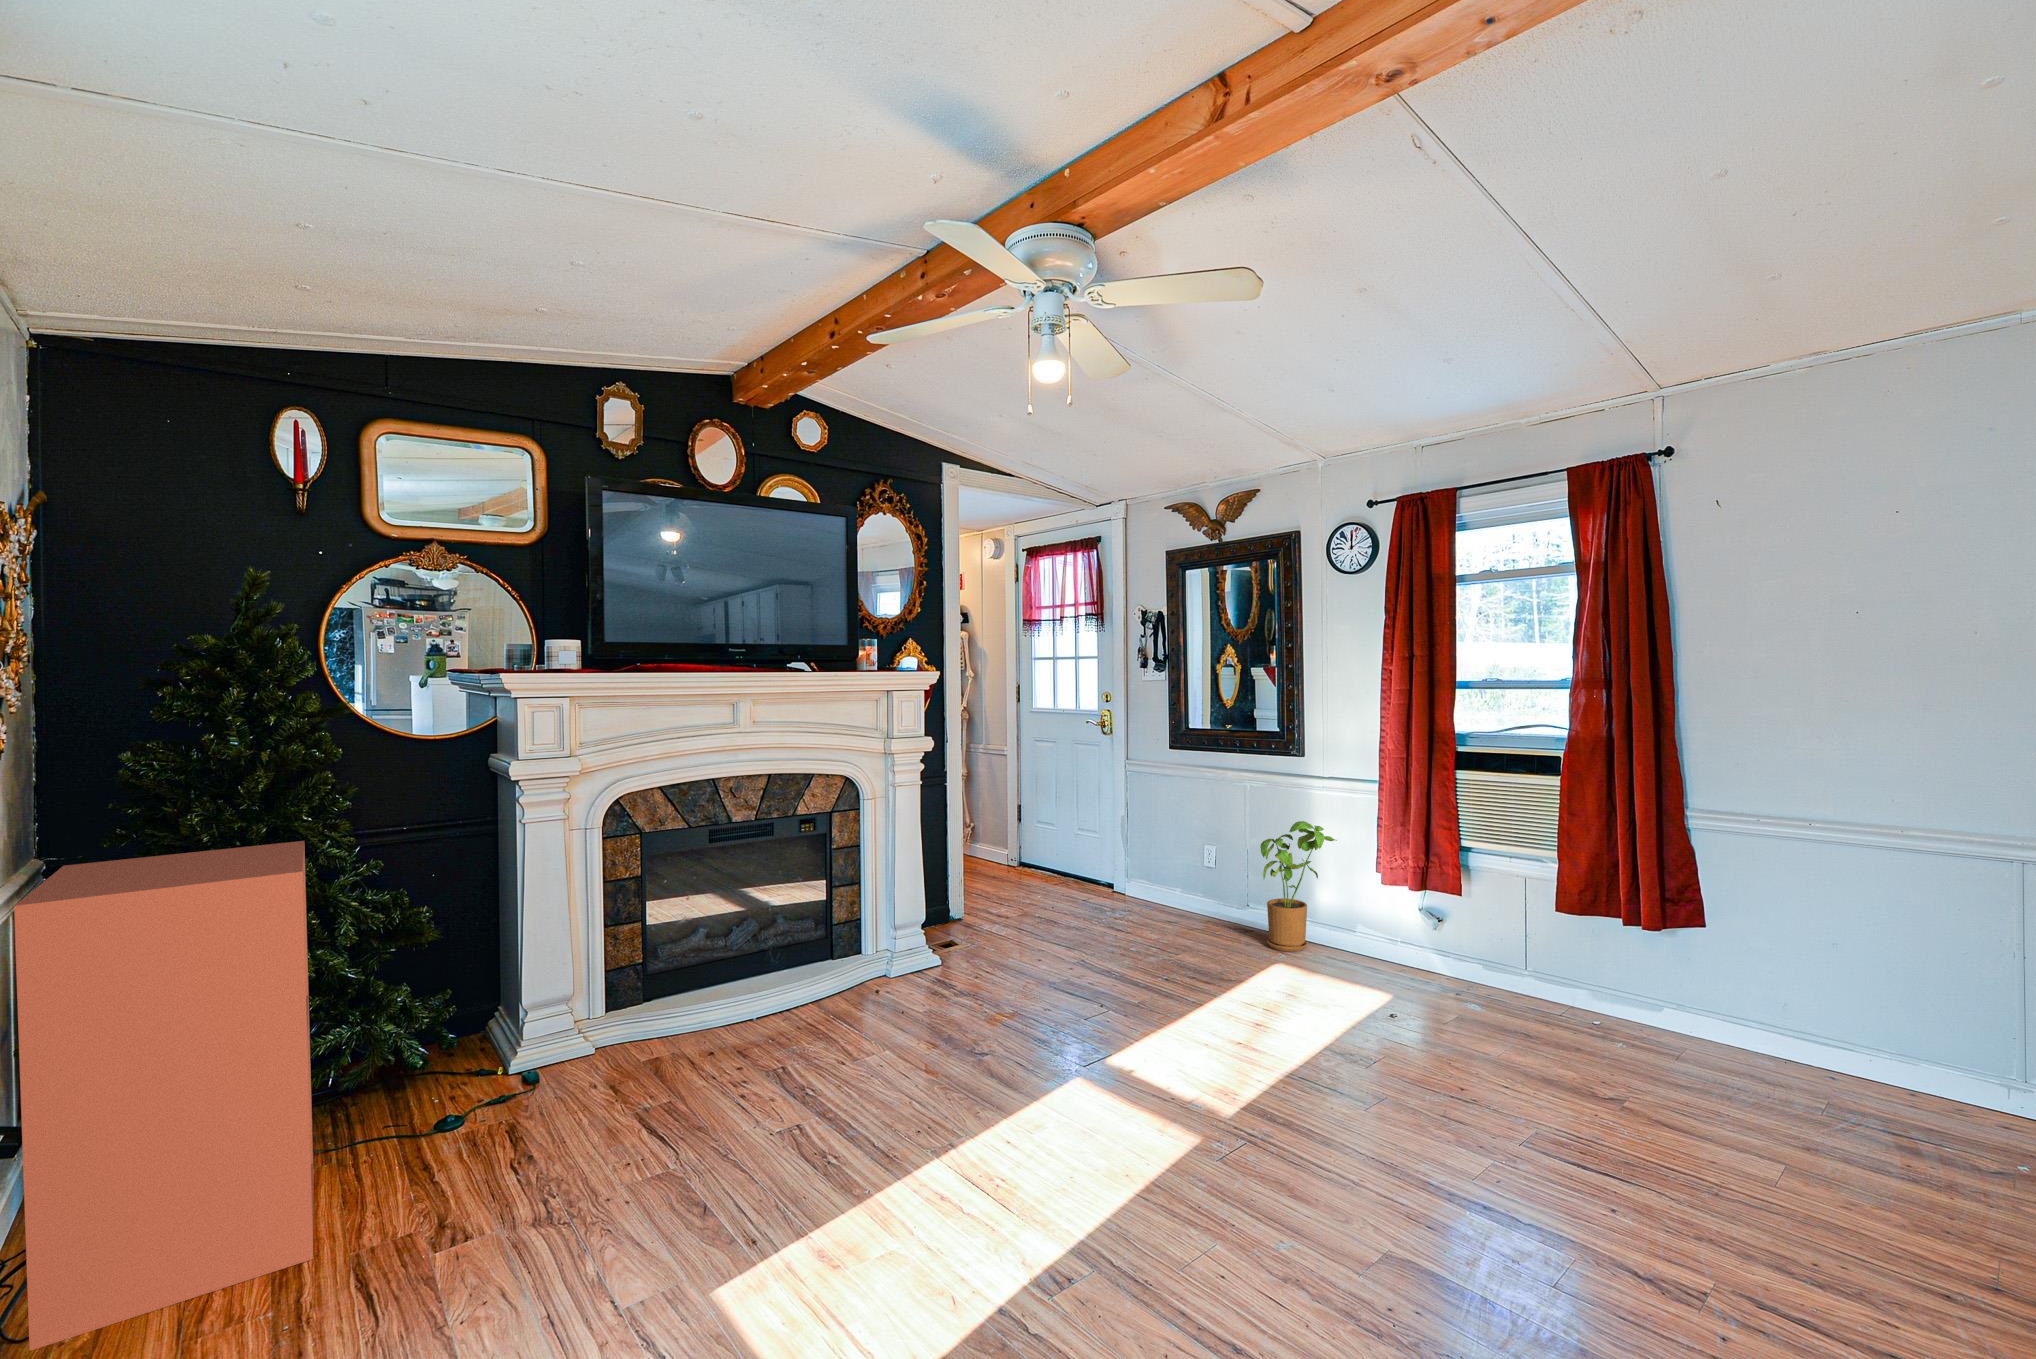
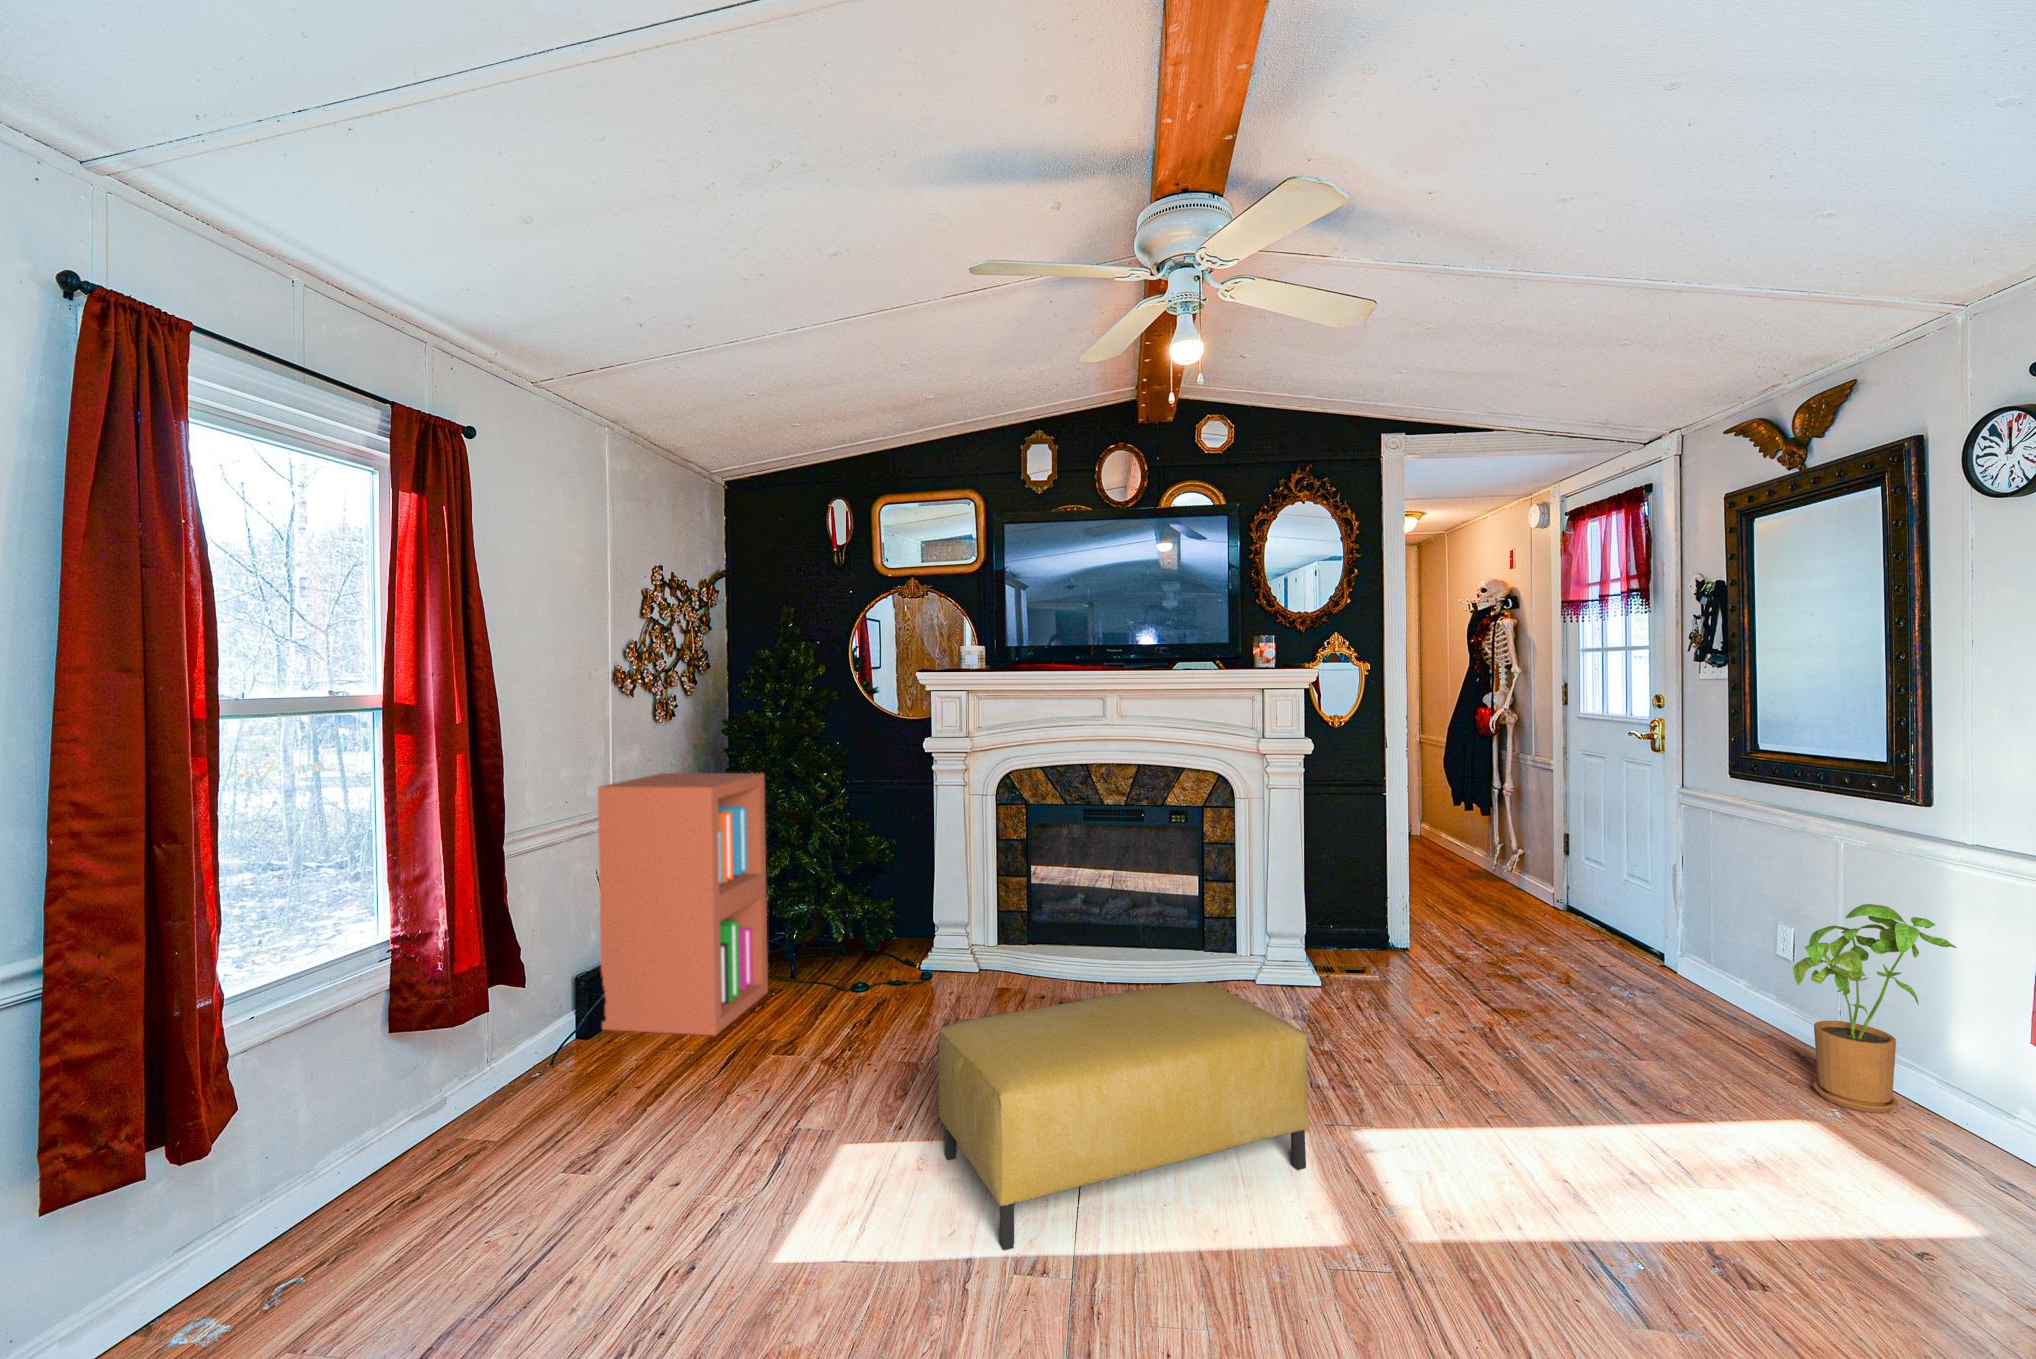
ottoman: none [846,973,1124,1280] -> present [938,982,1310,1250]

